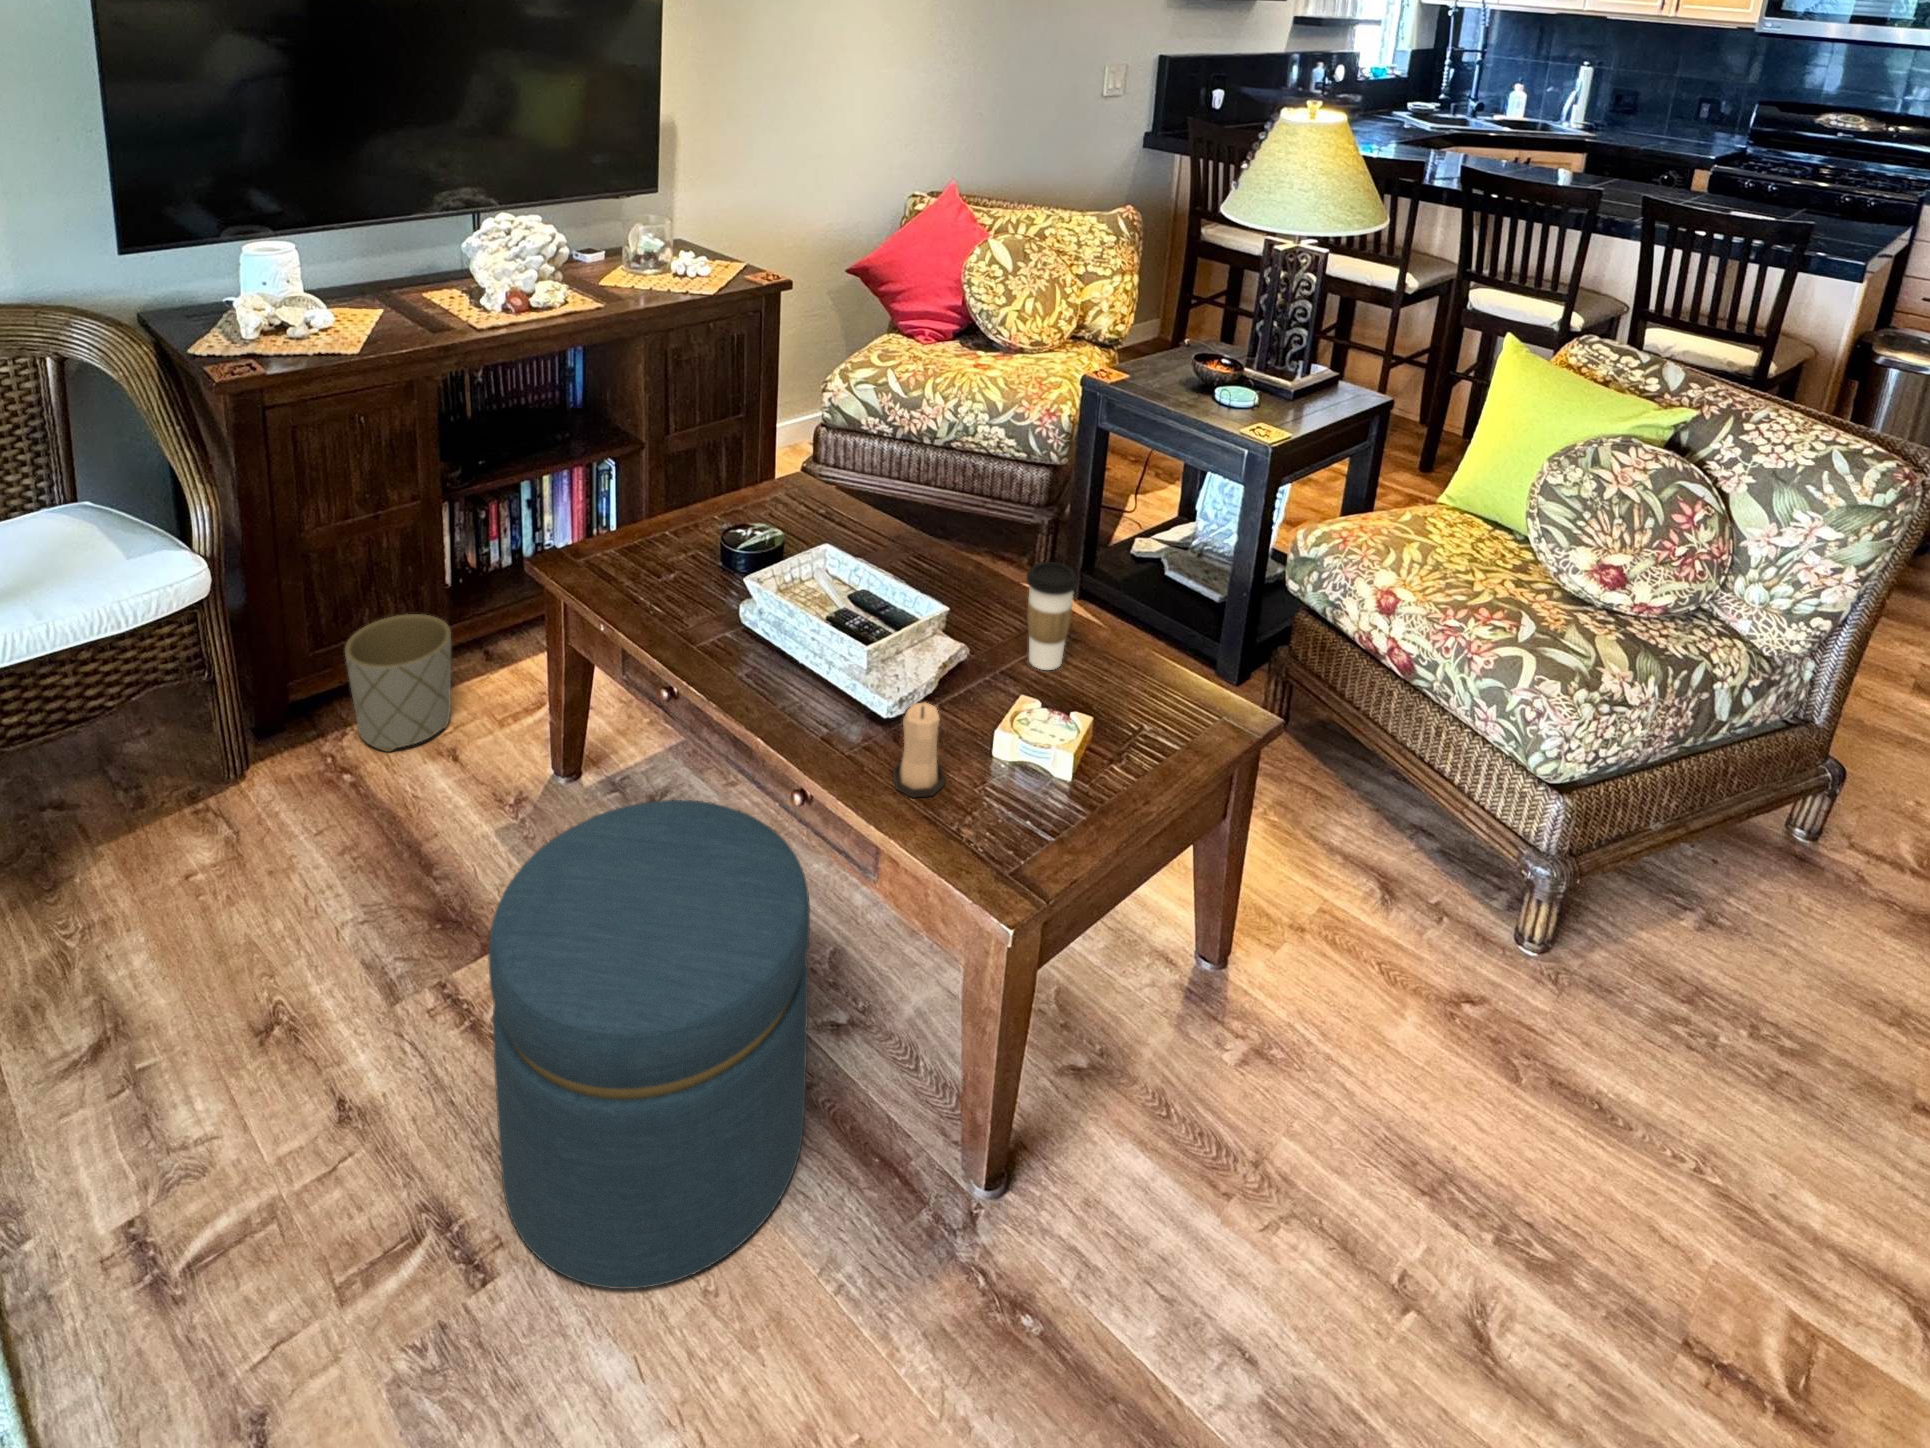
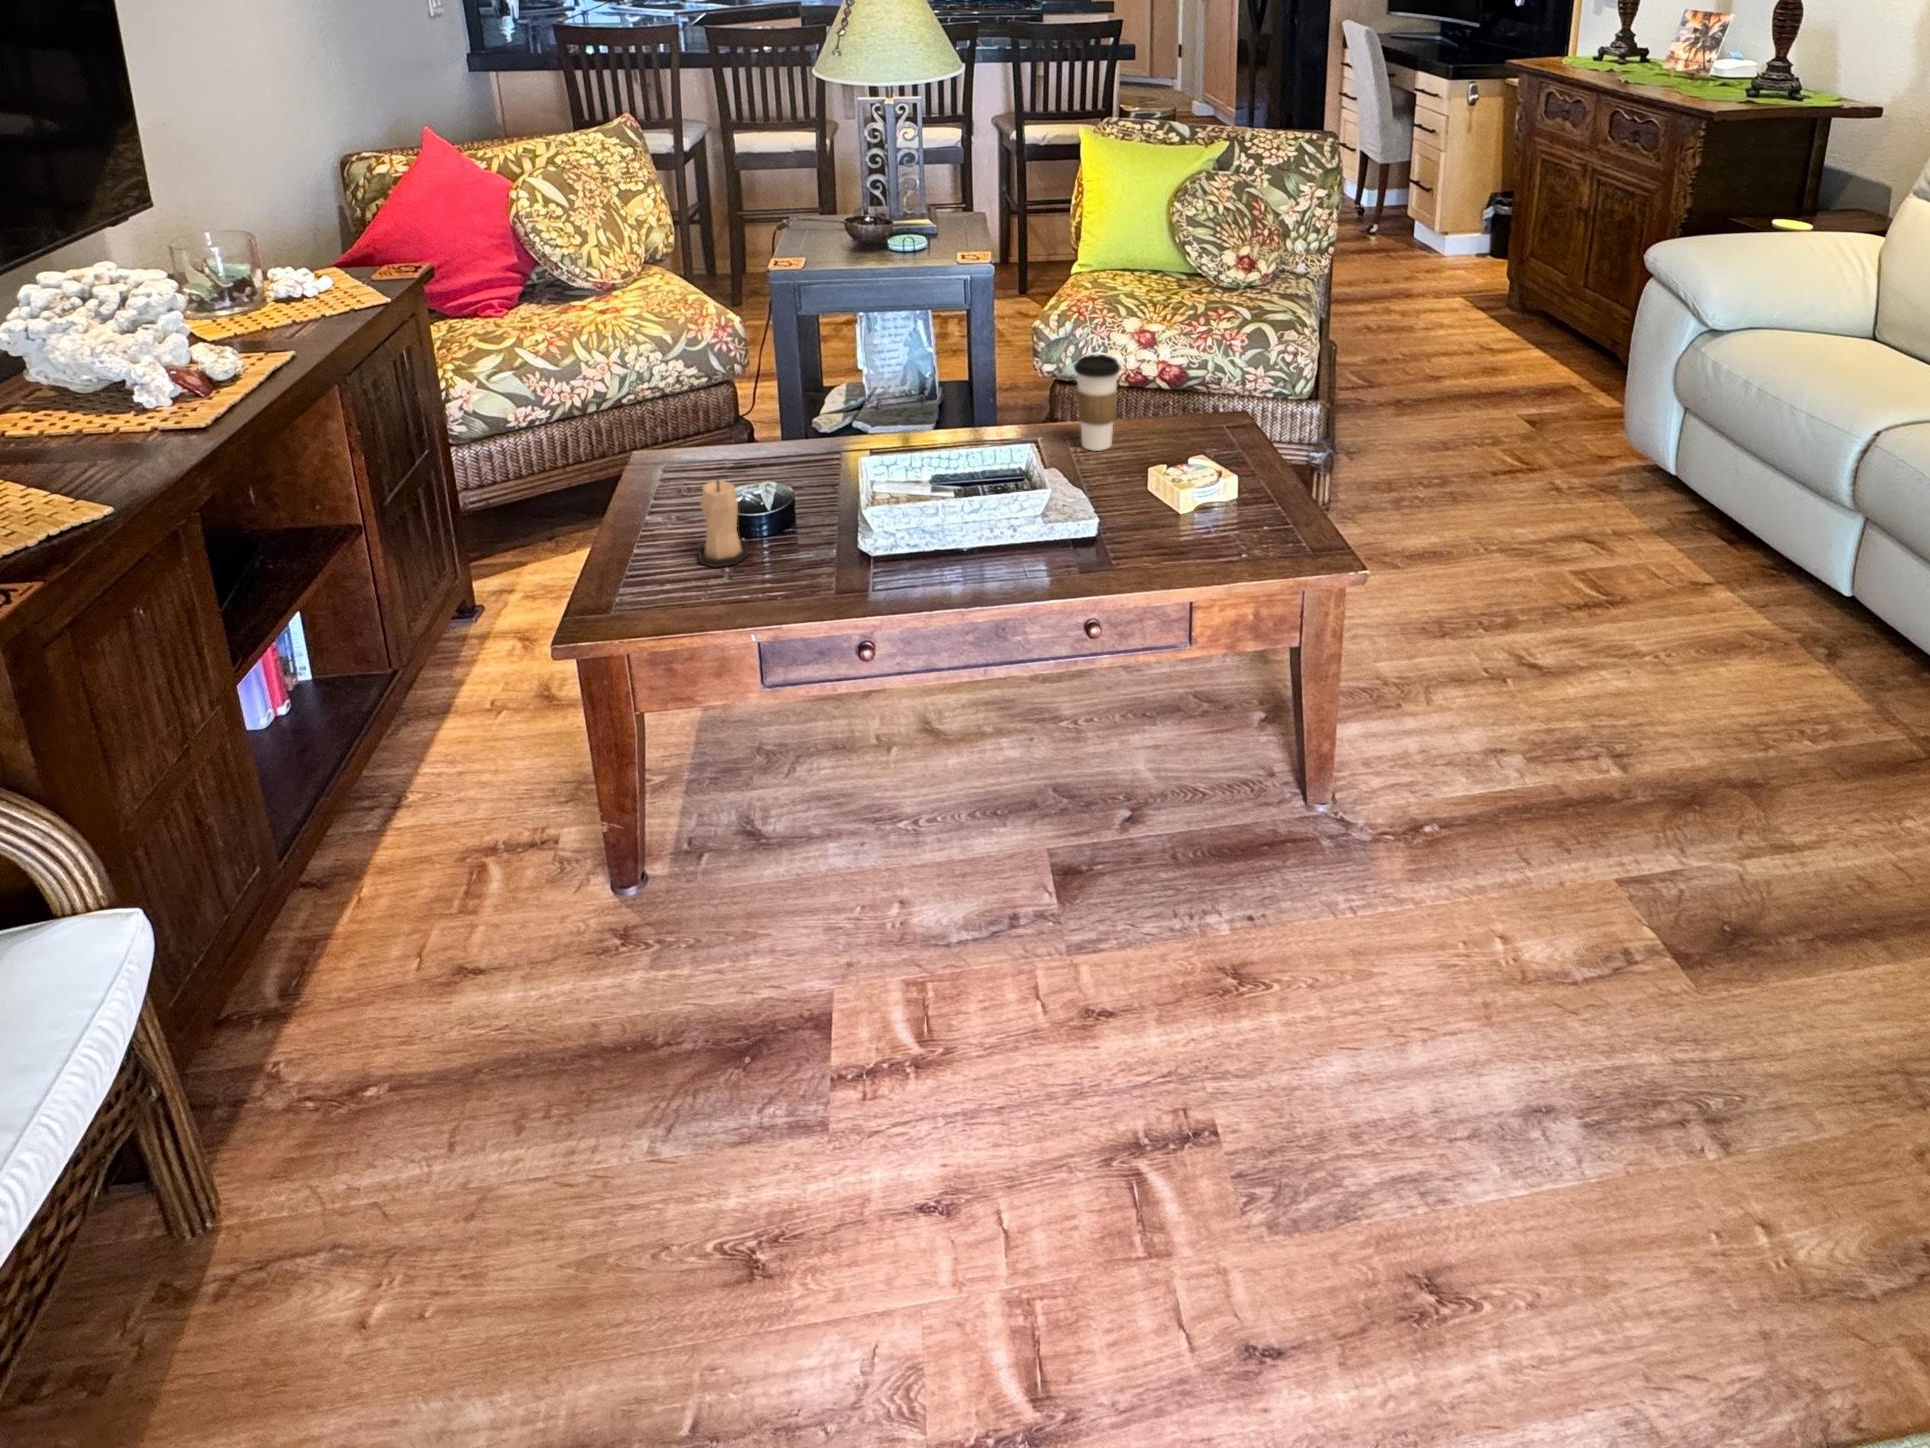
planter: present [345,614,451,752] -> none [177,850,373,1086]
candle: present [893,702,945,797] -> present [698,480,748,567]
ottoman: present [488,800,810,1289] -> none [1005,639,1314,1092]

